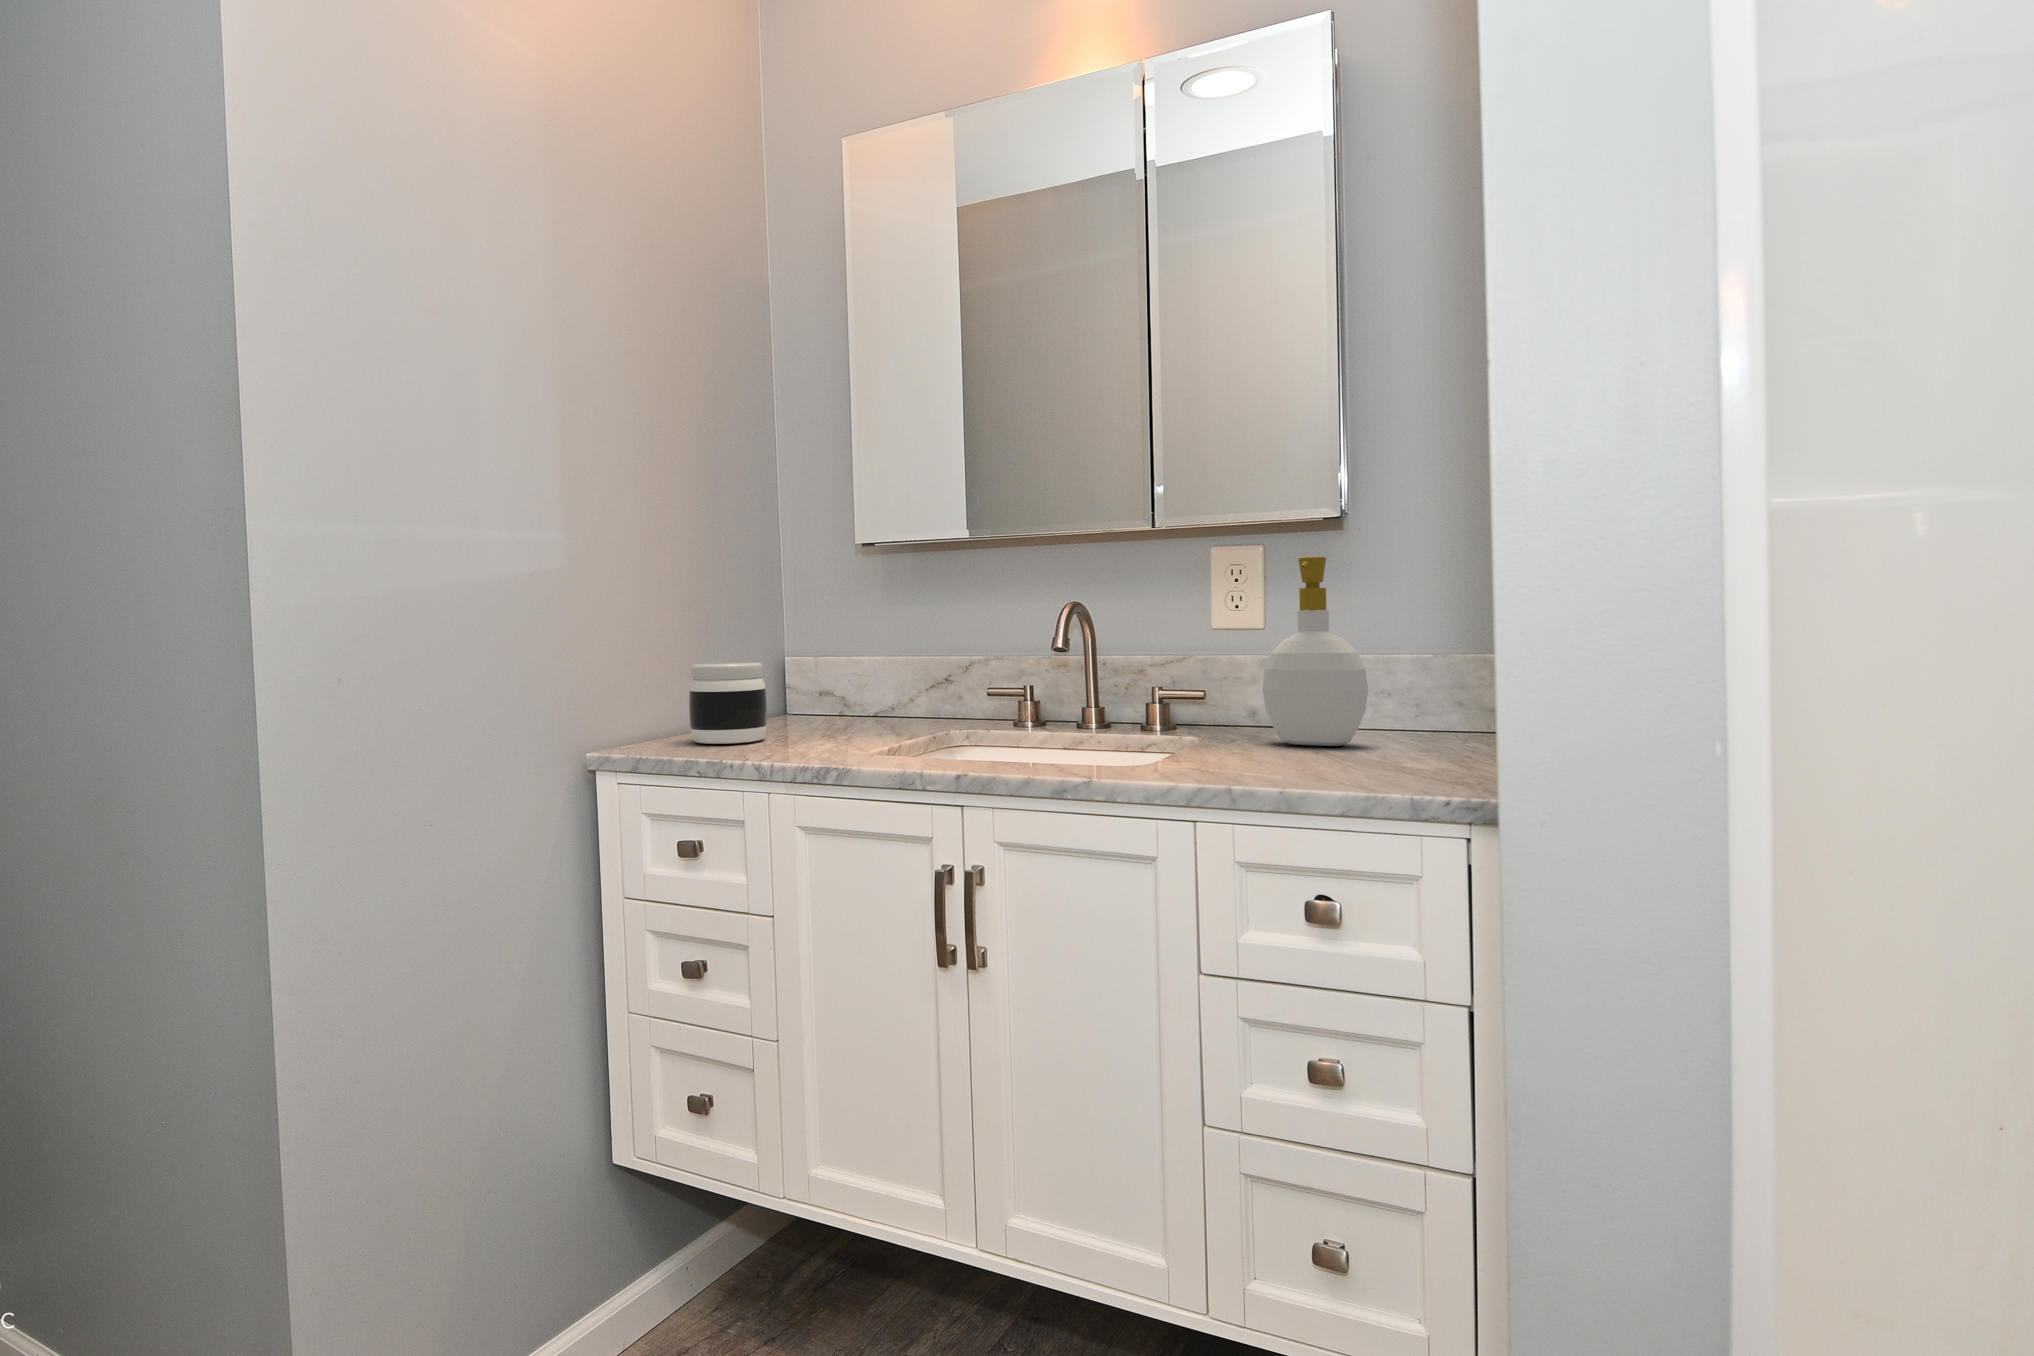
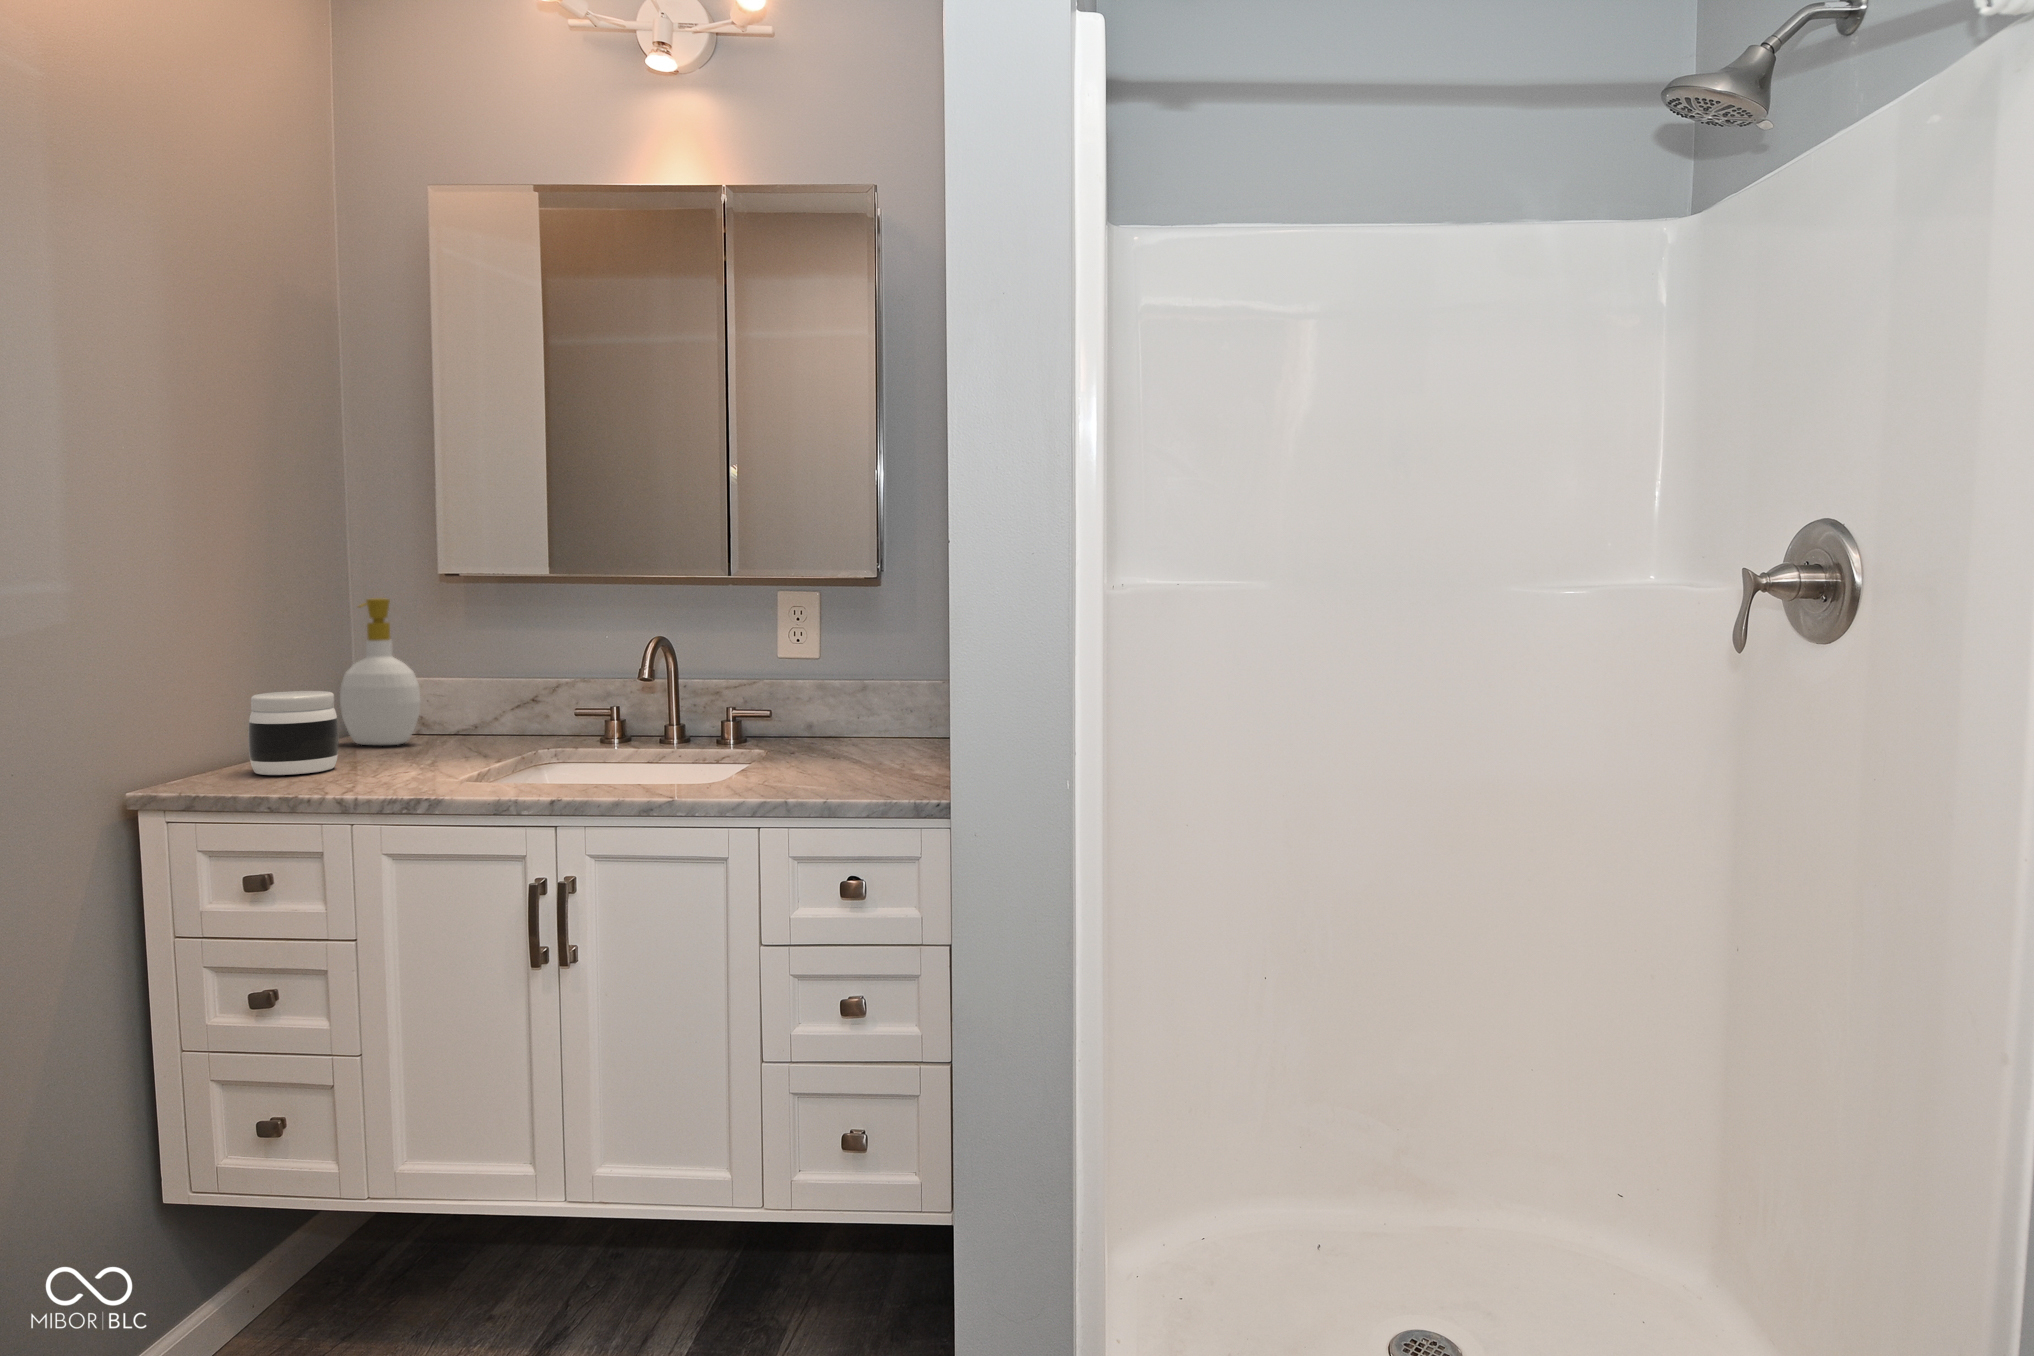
soap bottle: present [1263,557,1368,746] -> present [340,598,421,745]

